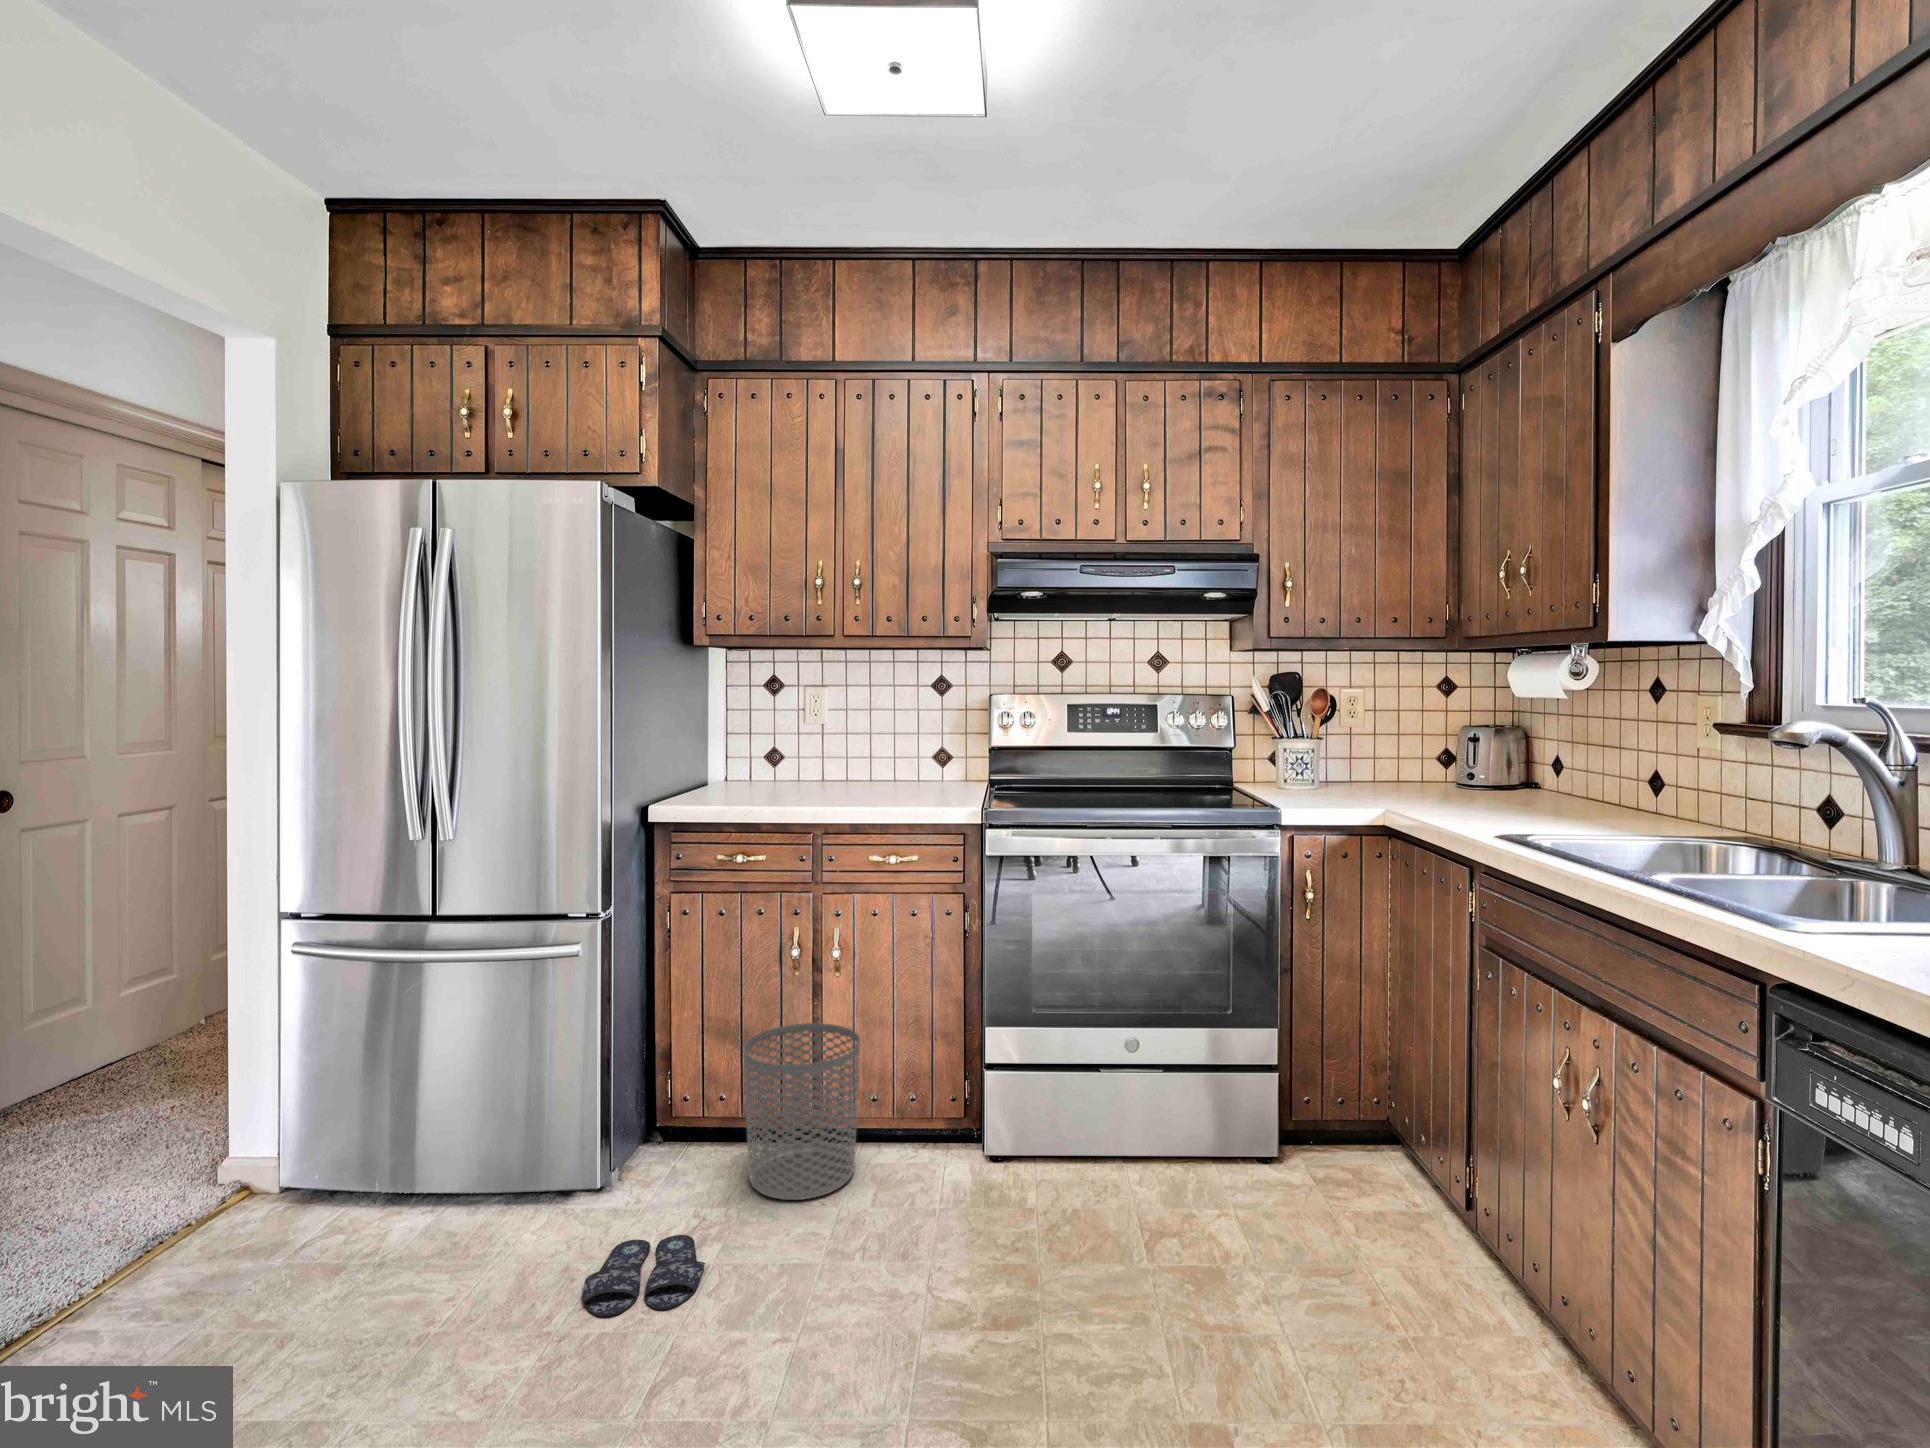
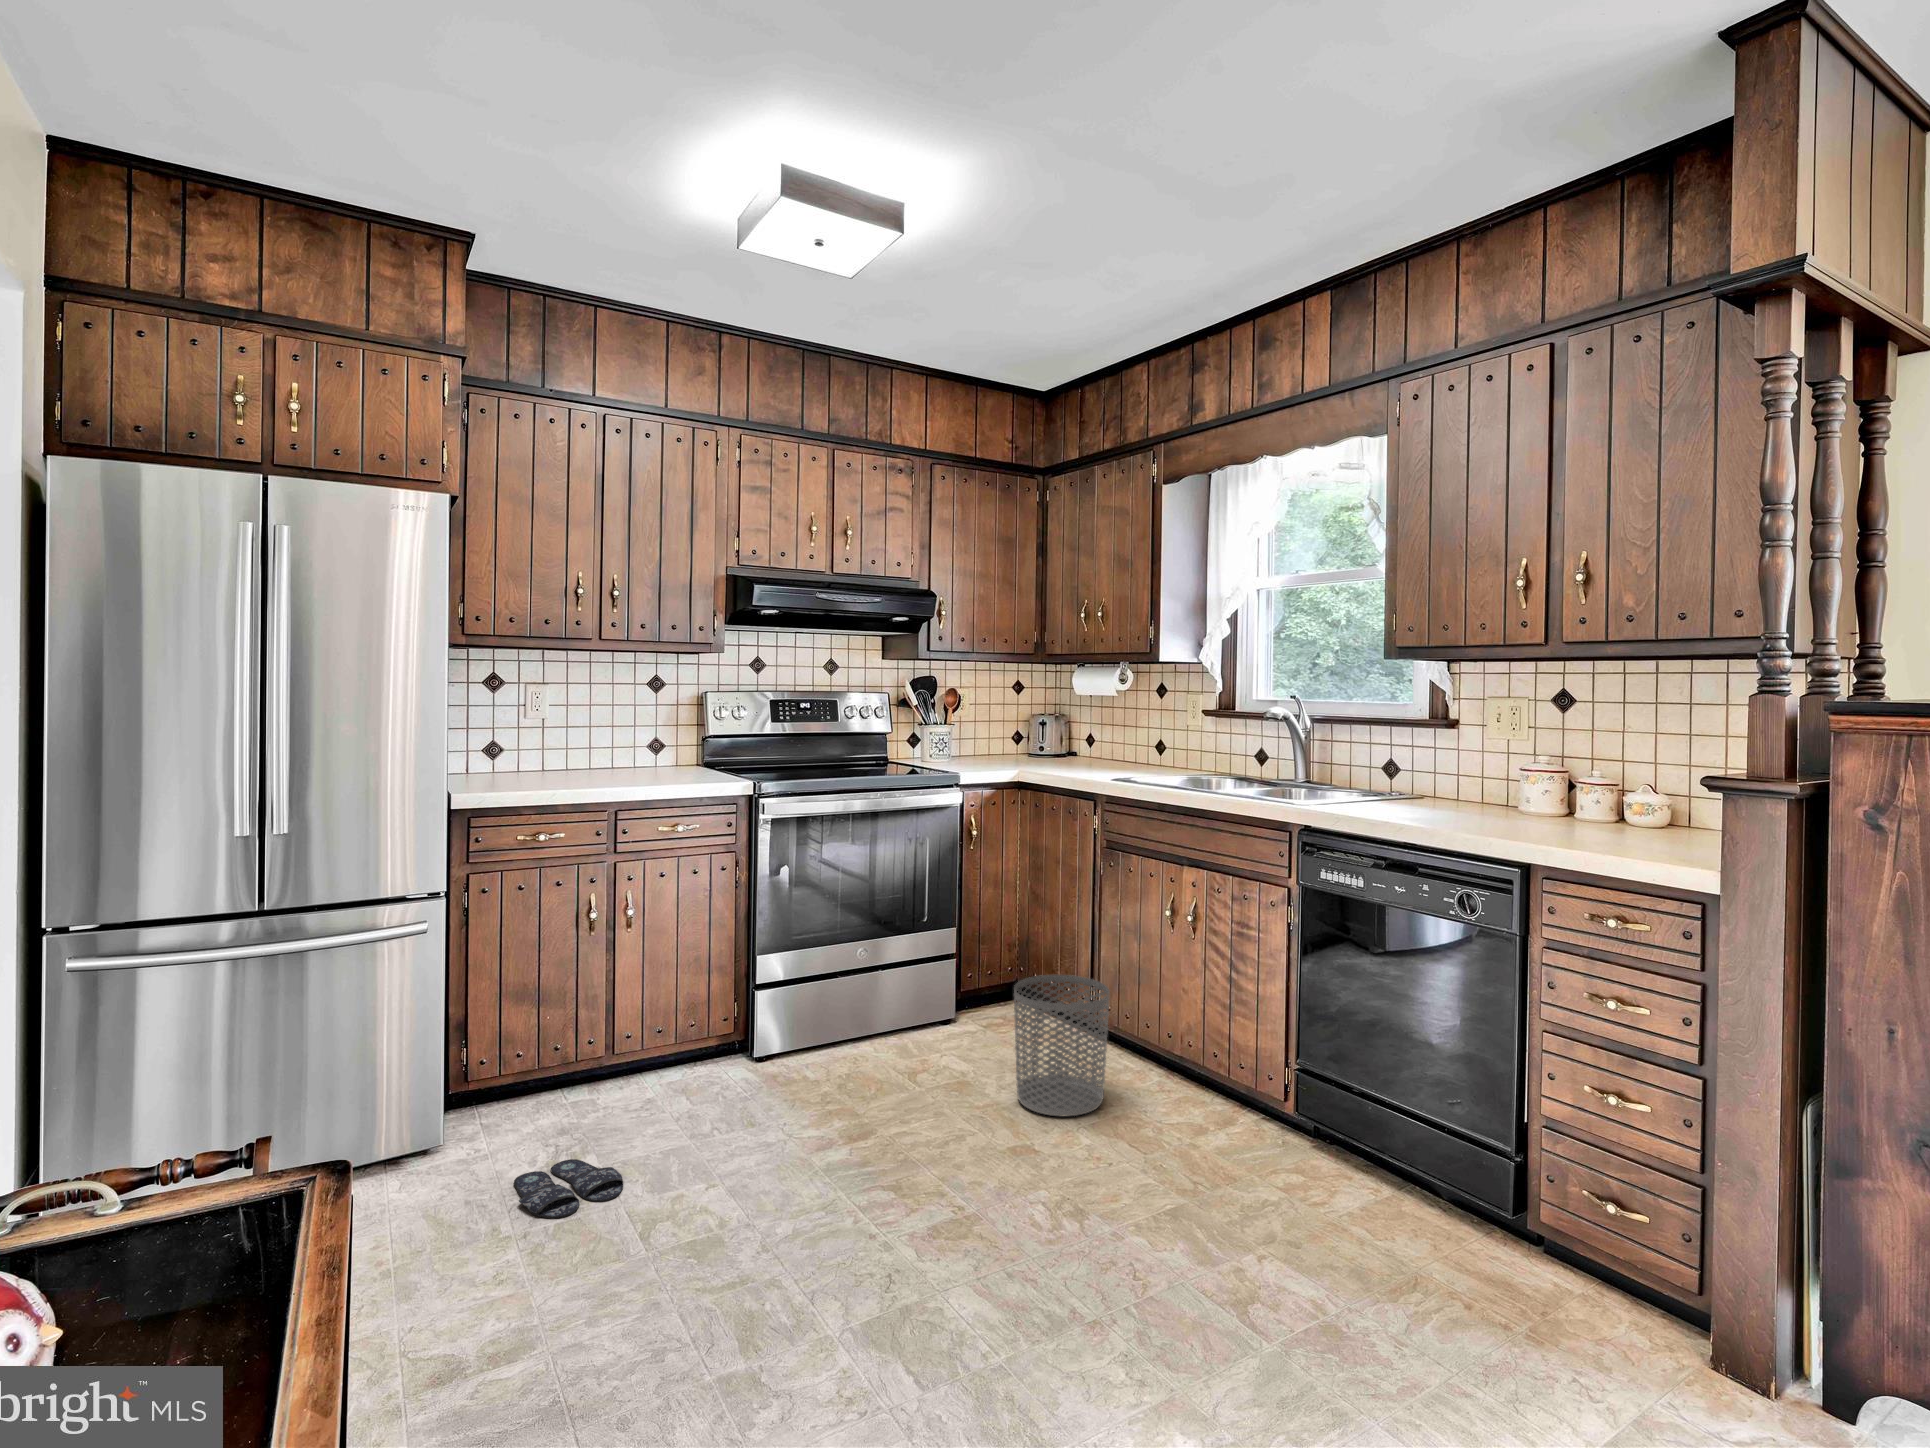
waste bin: present [743,1023,860,1200] -> present [1014,975,1110,1117]

